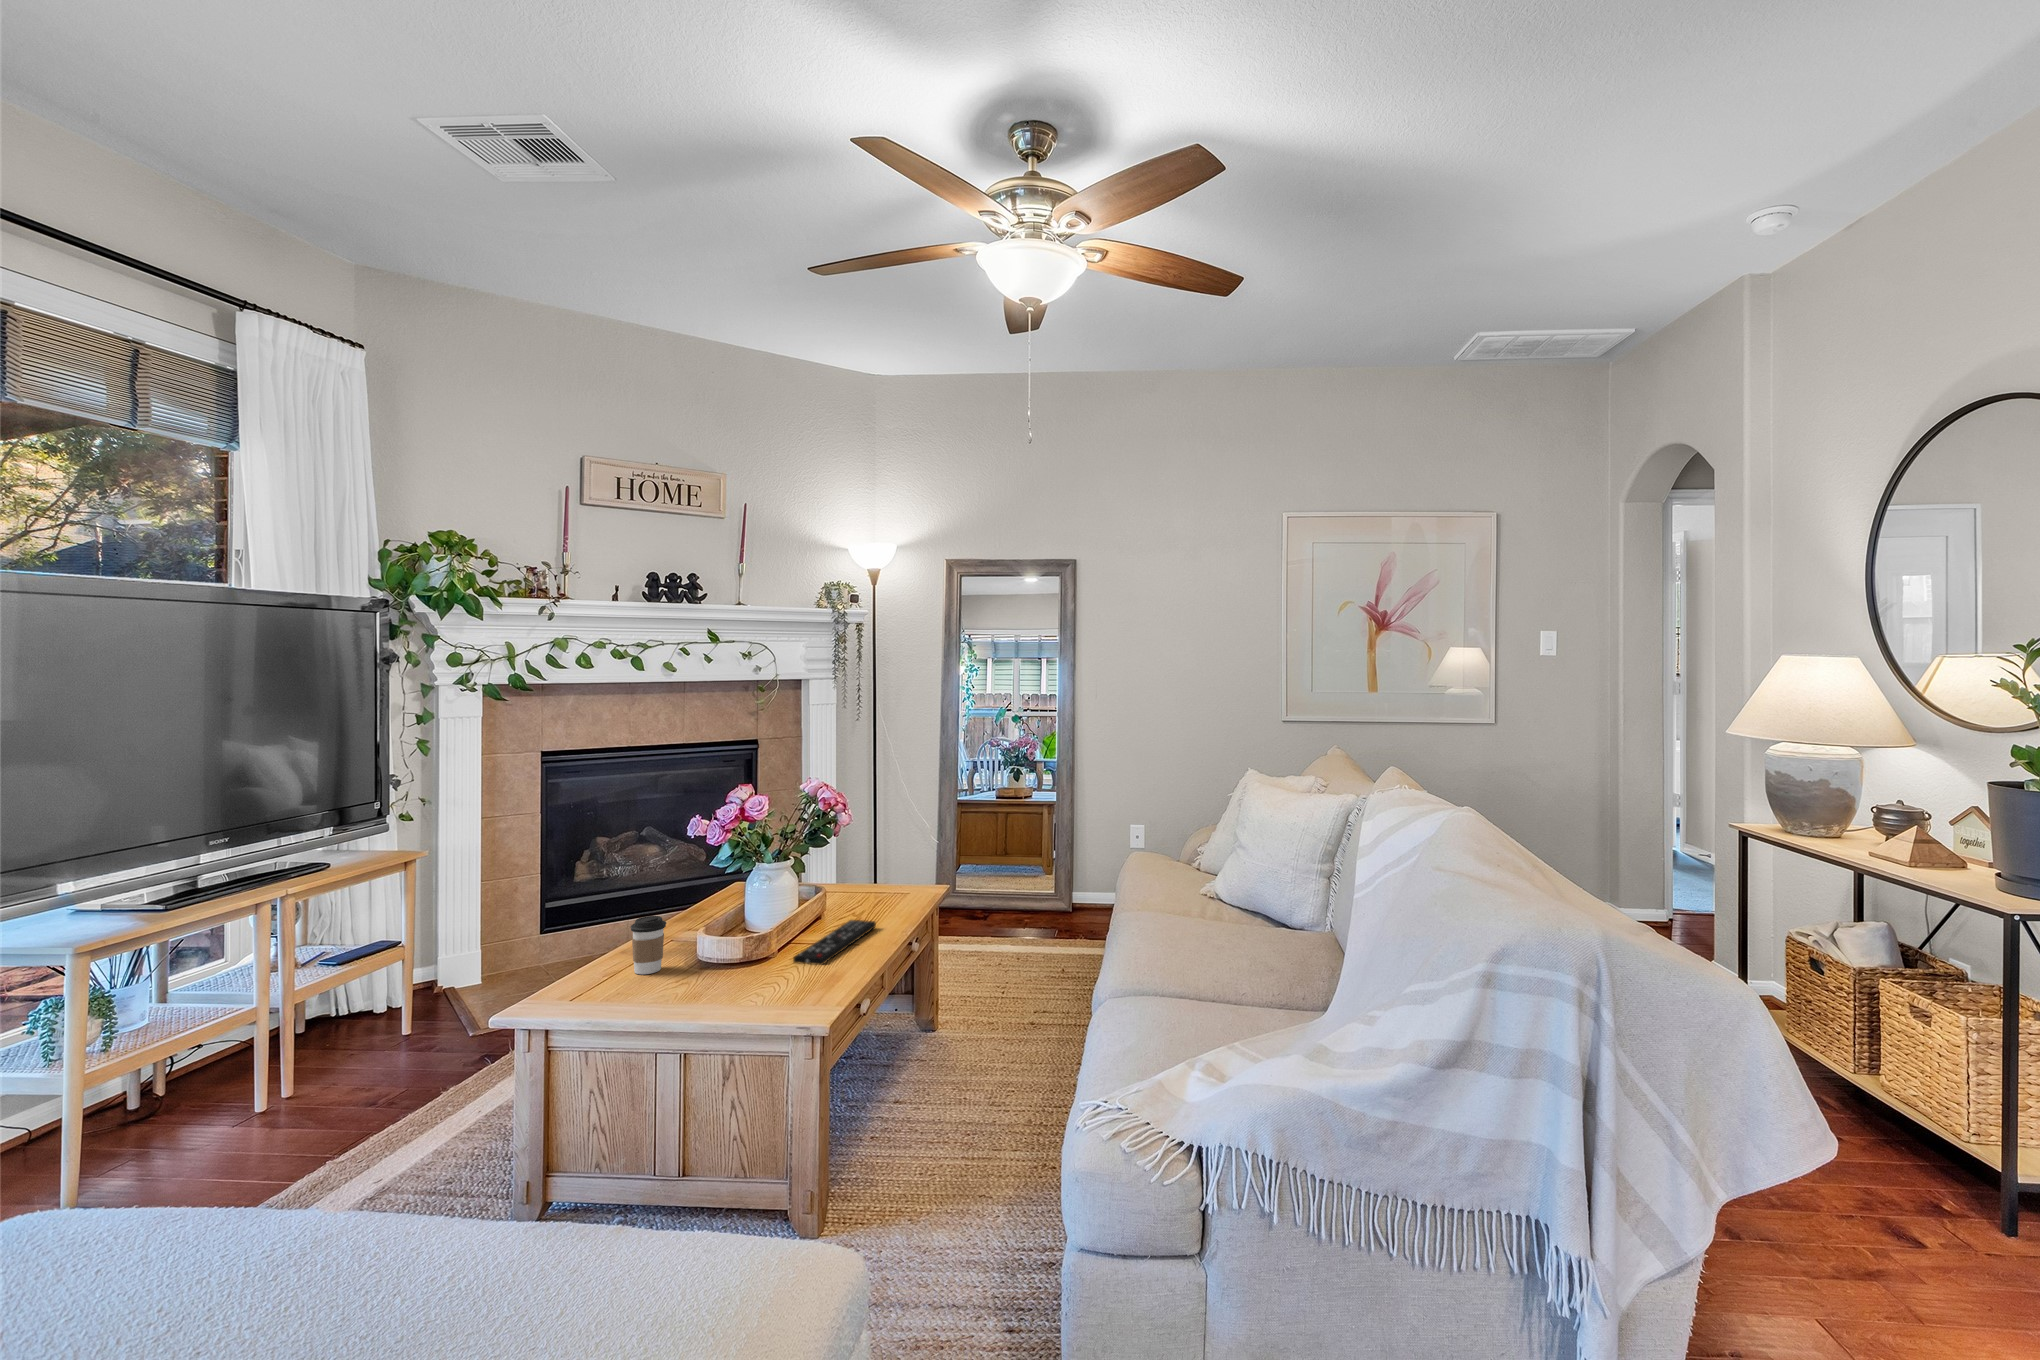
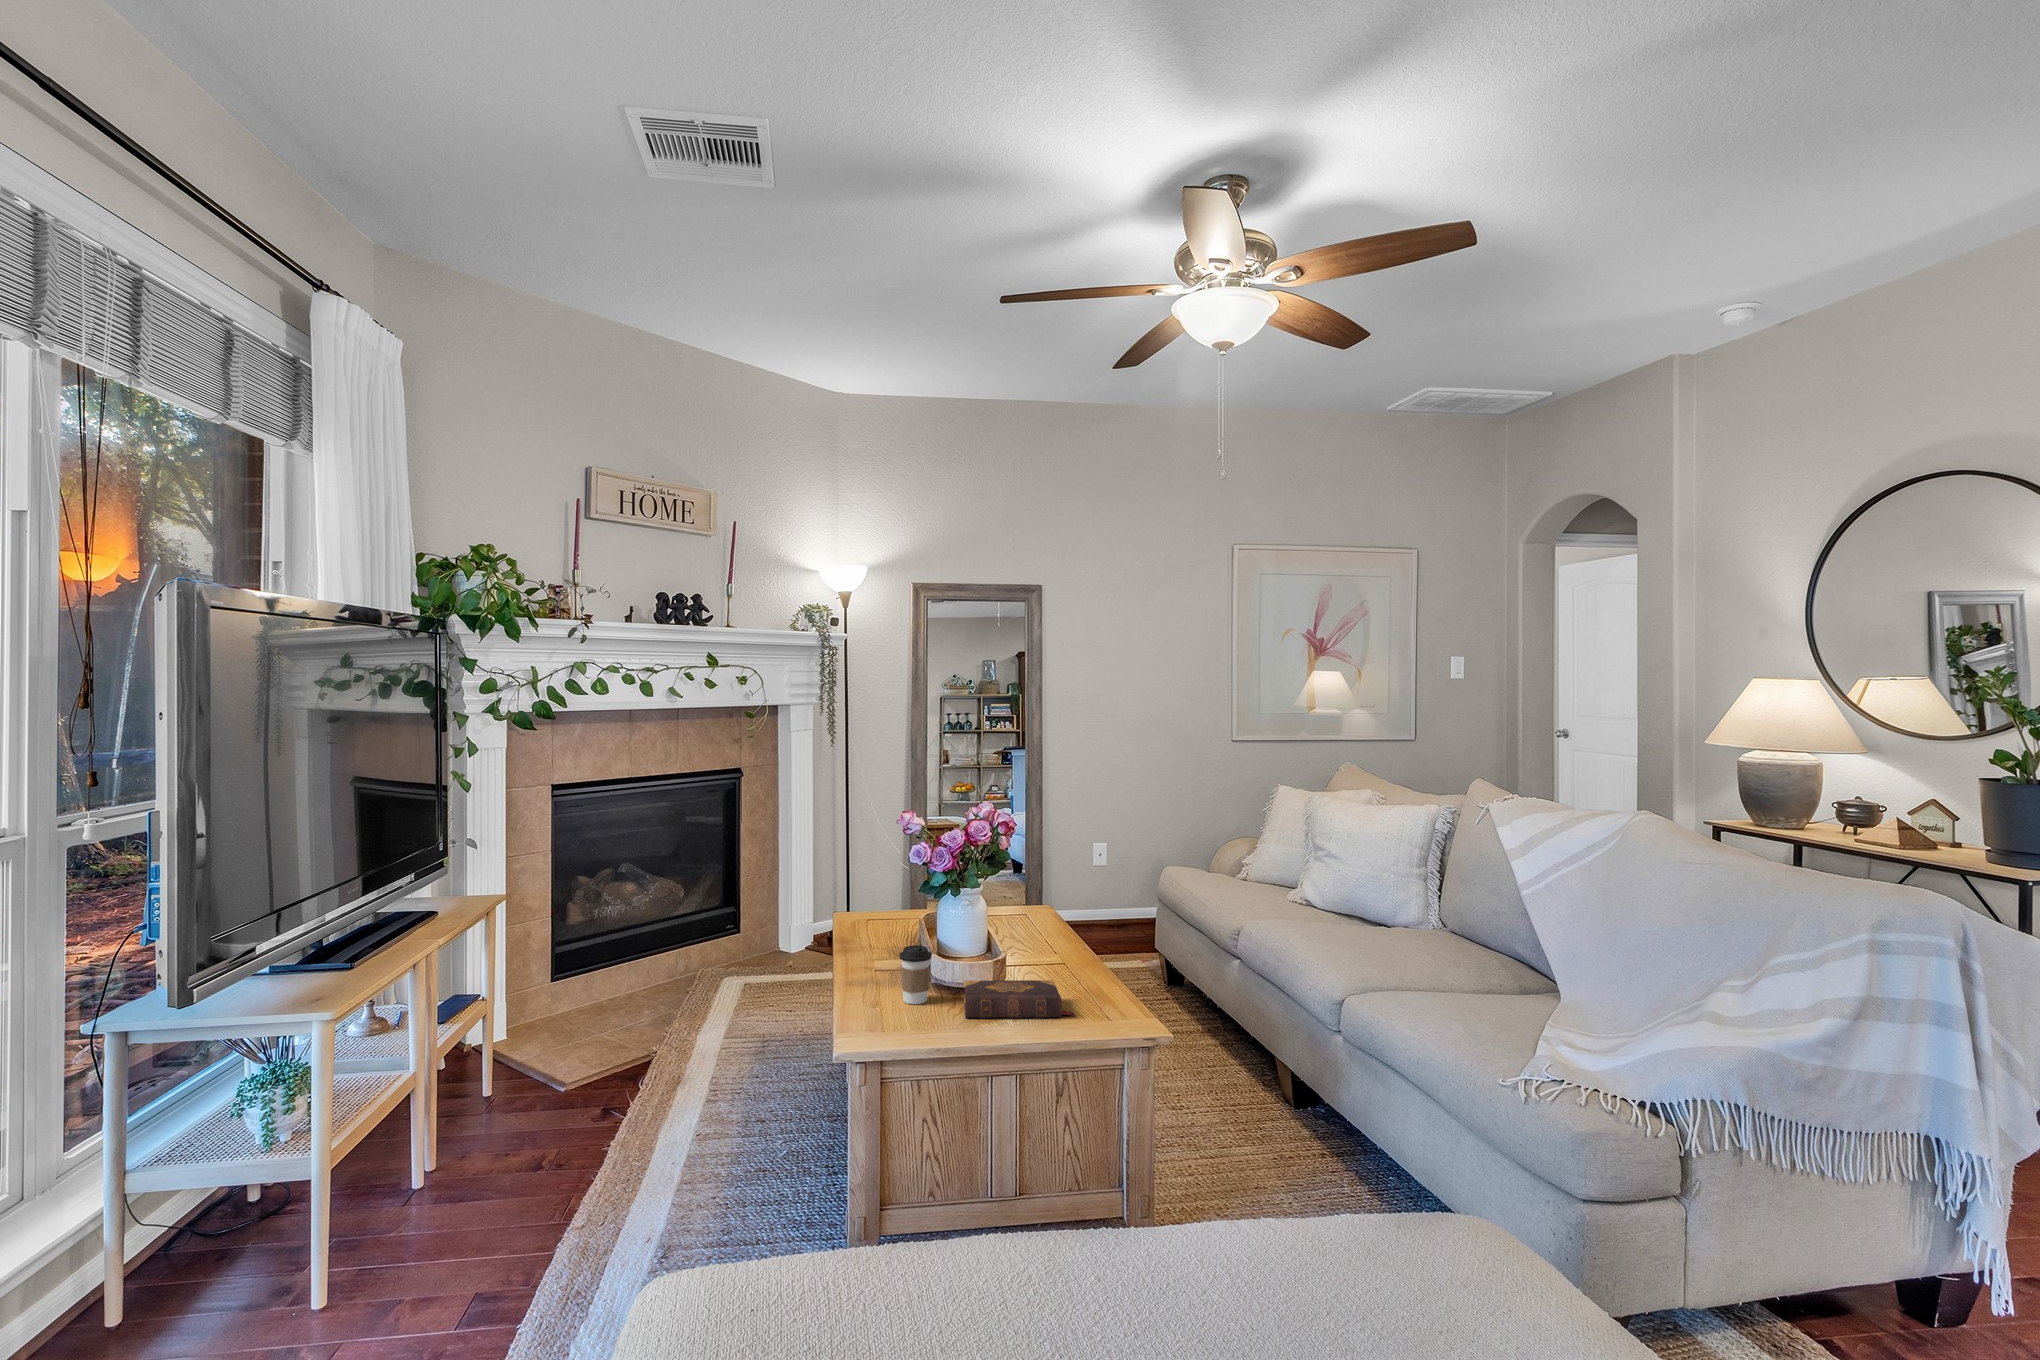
remote control: present [793,920,876,965] -> none [1027,943,1068,985]
book: none [656,954,776,999] -> present [964,980,1074,1018]

